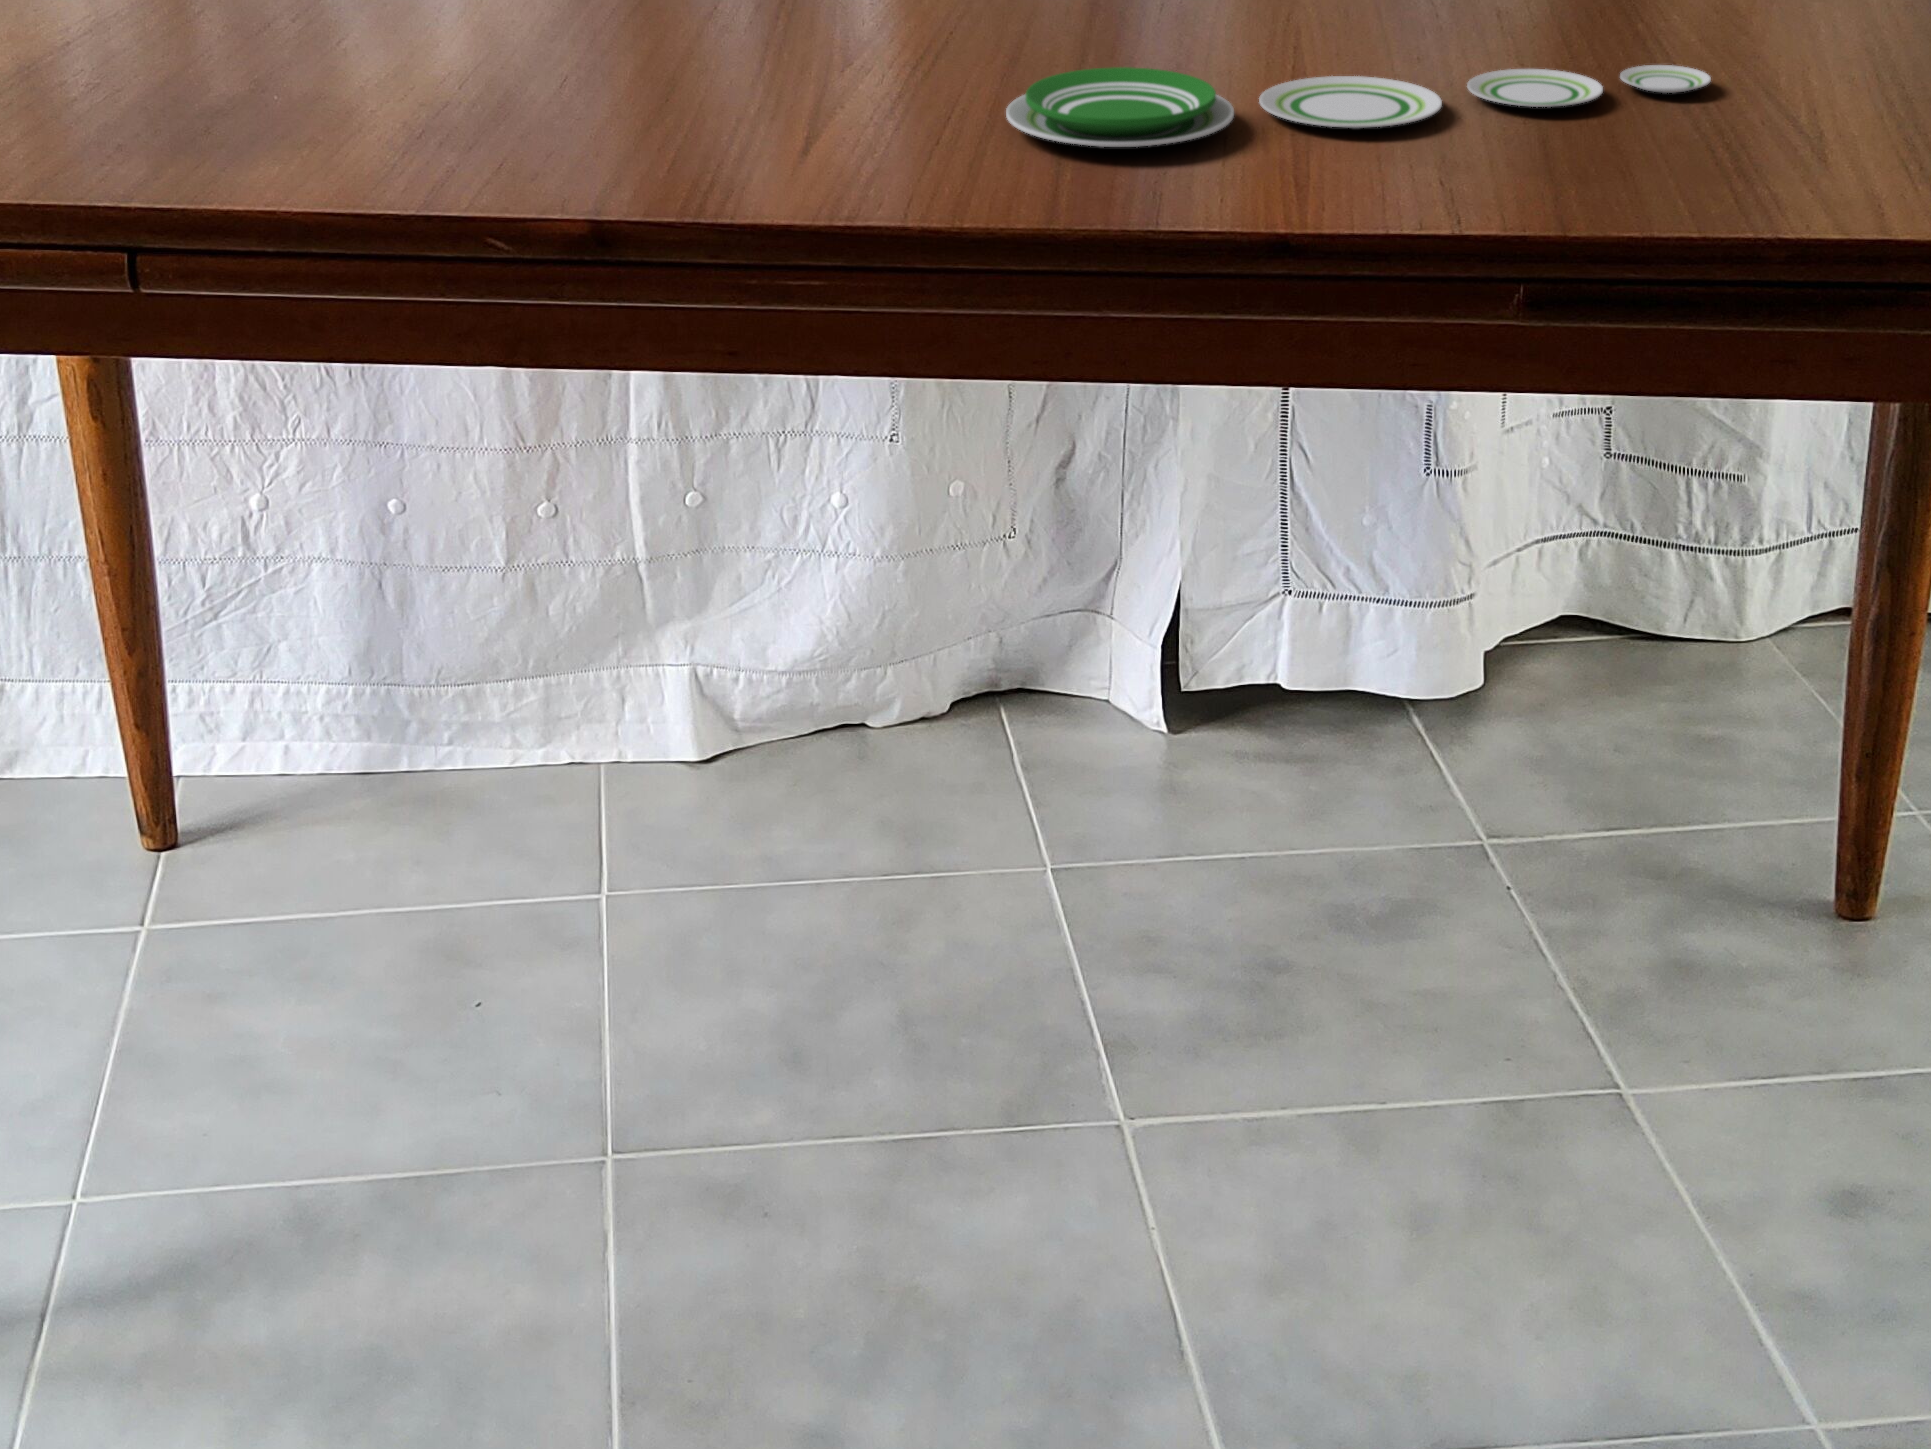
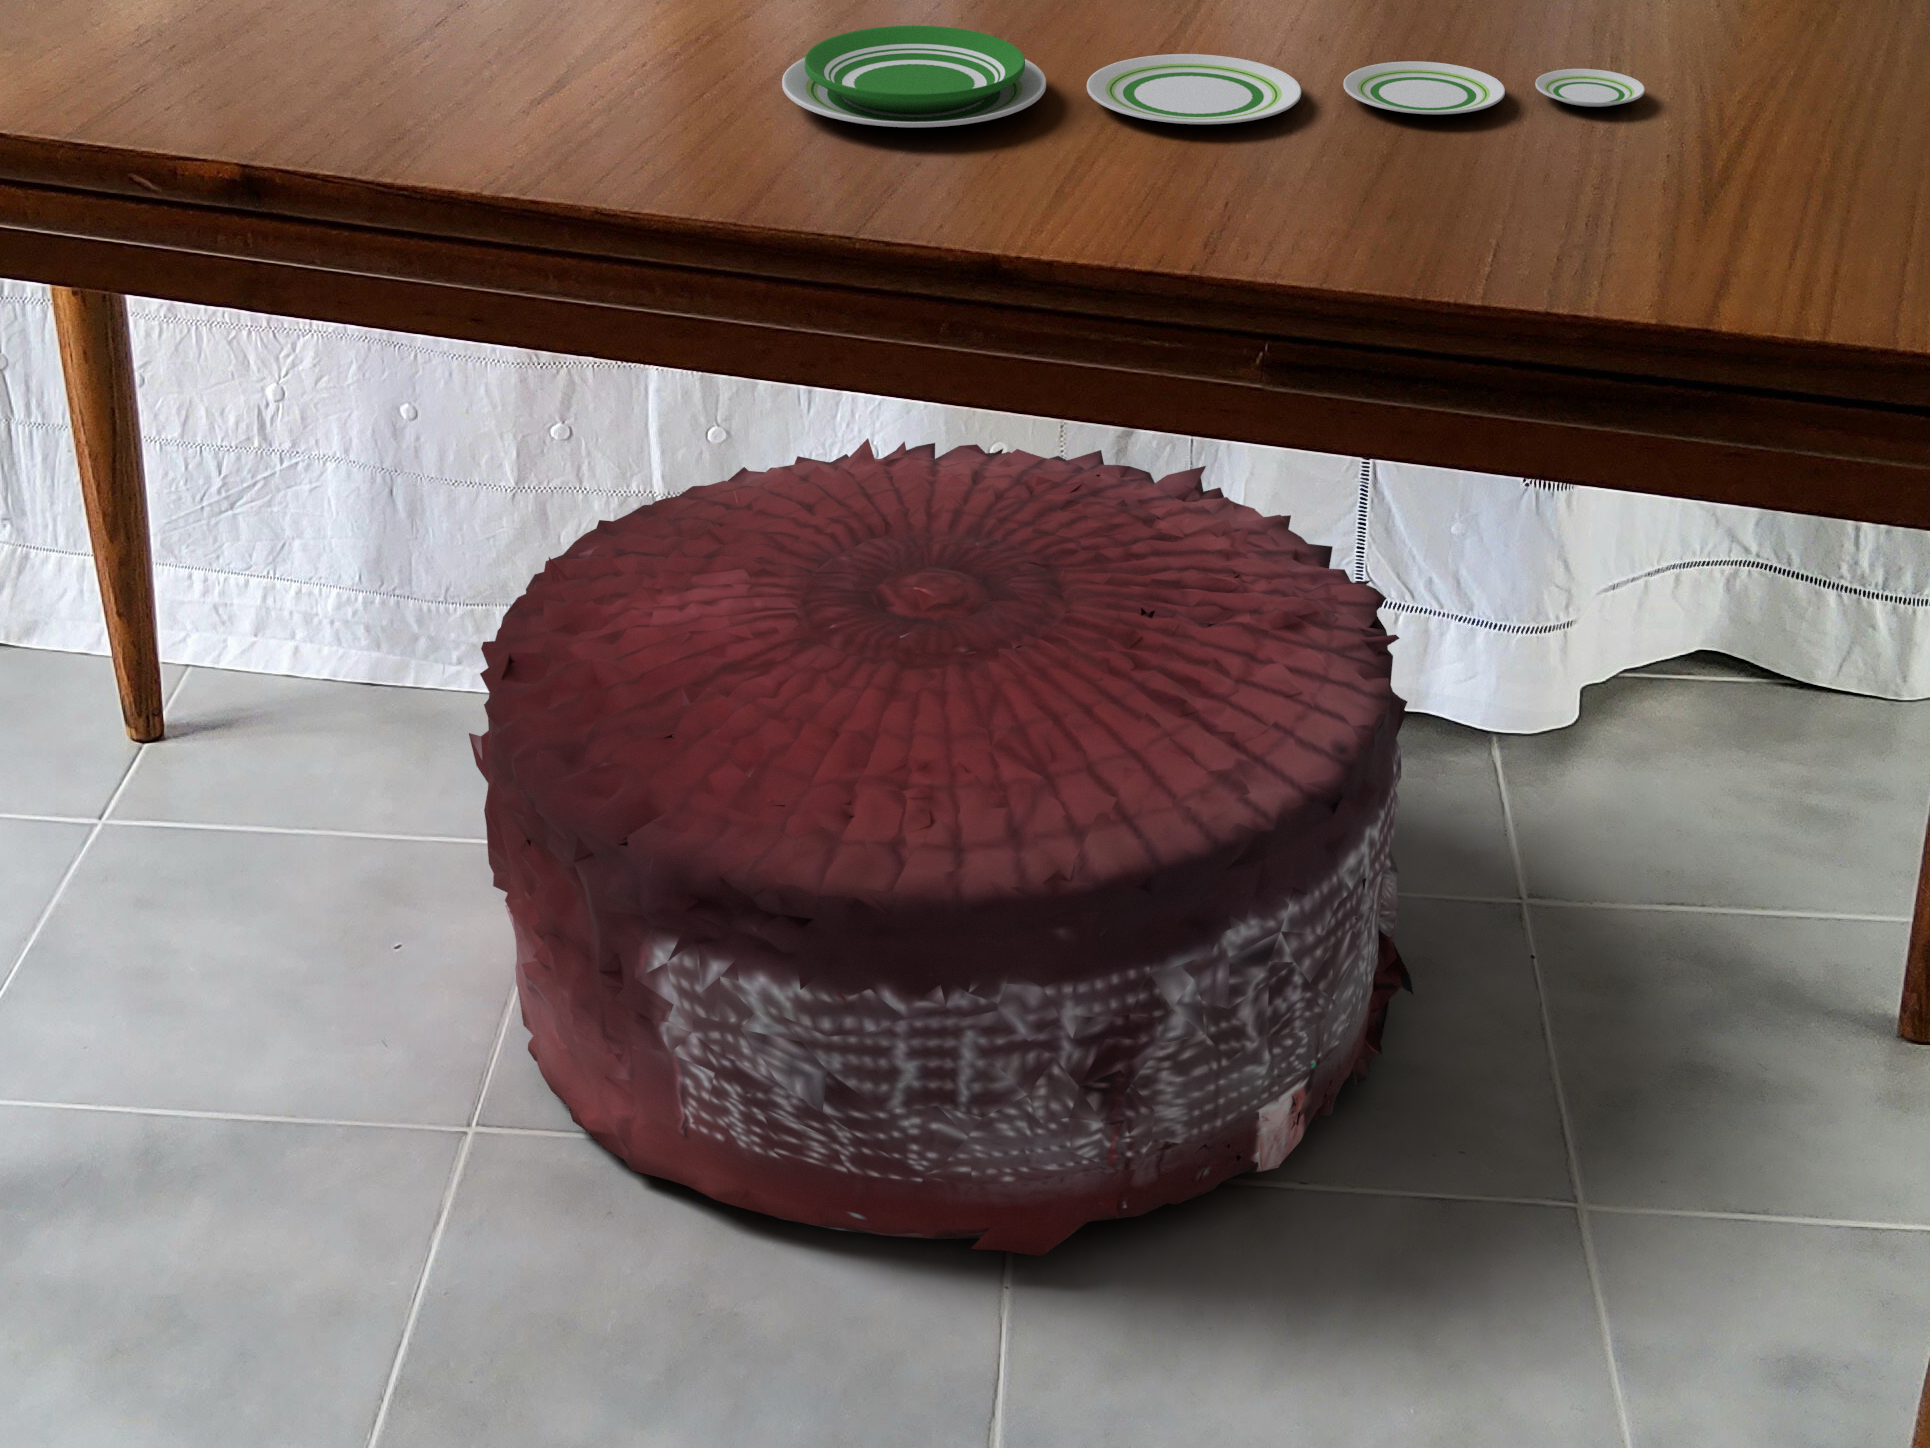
pouf: none [563,476,1432,1198] -> present [469,438,1414,1256]

